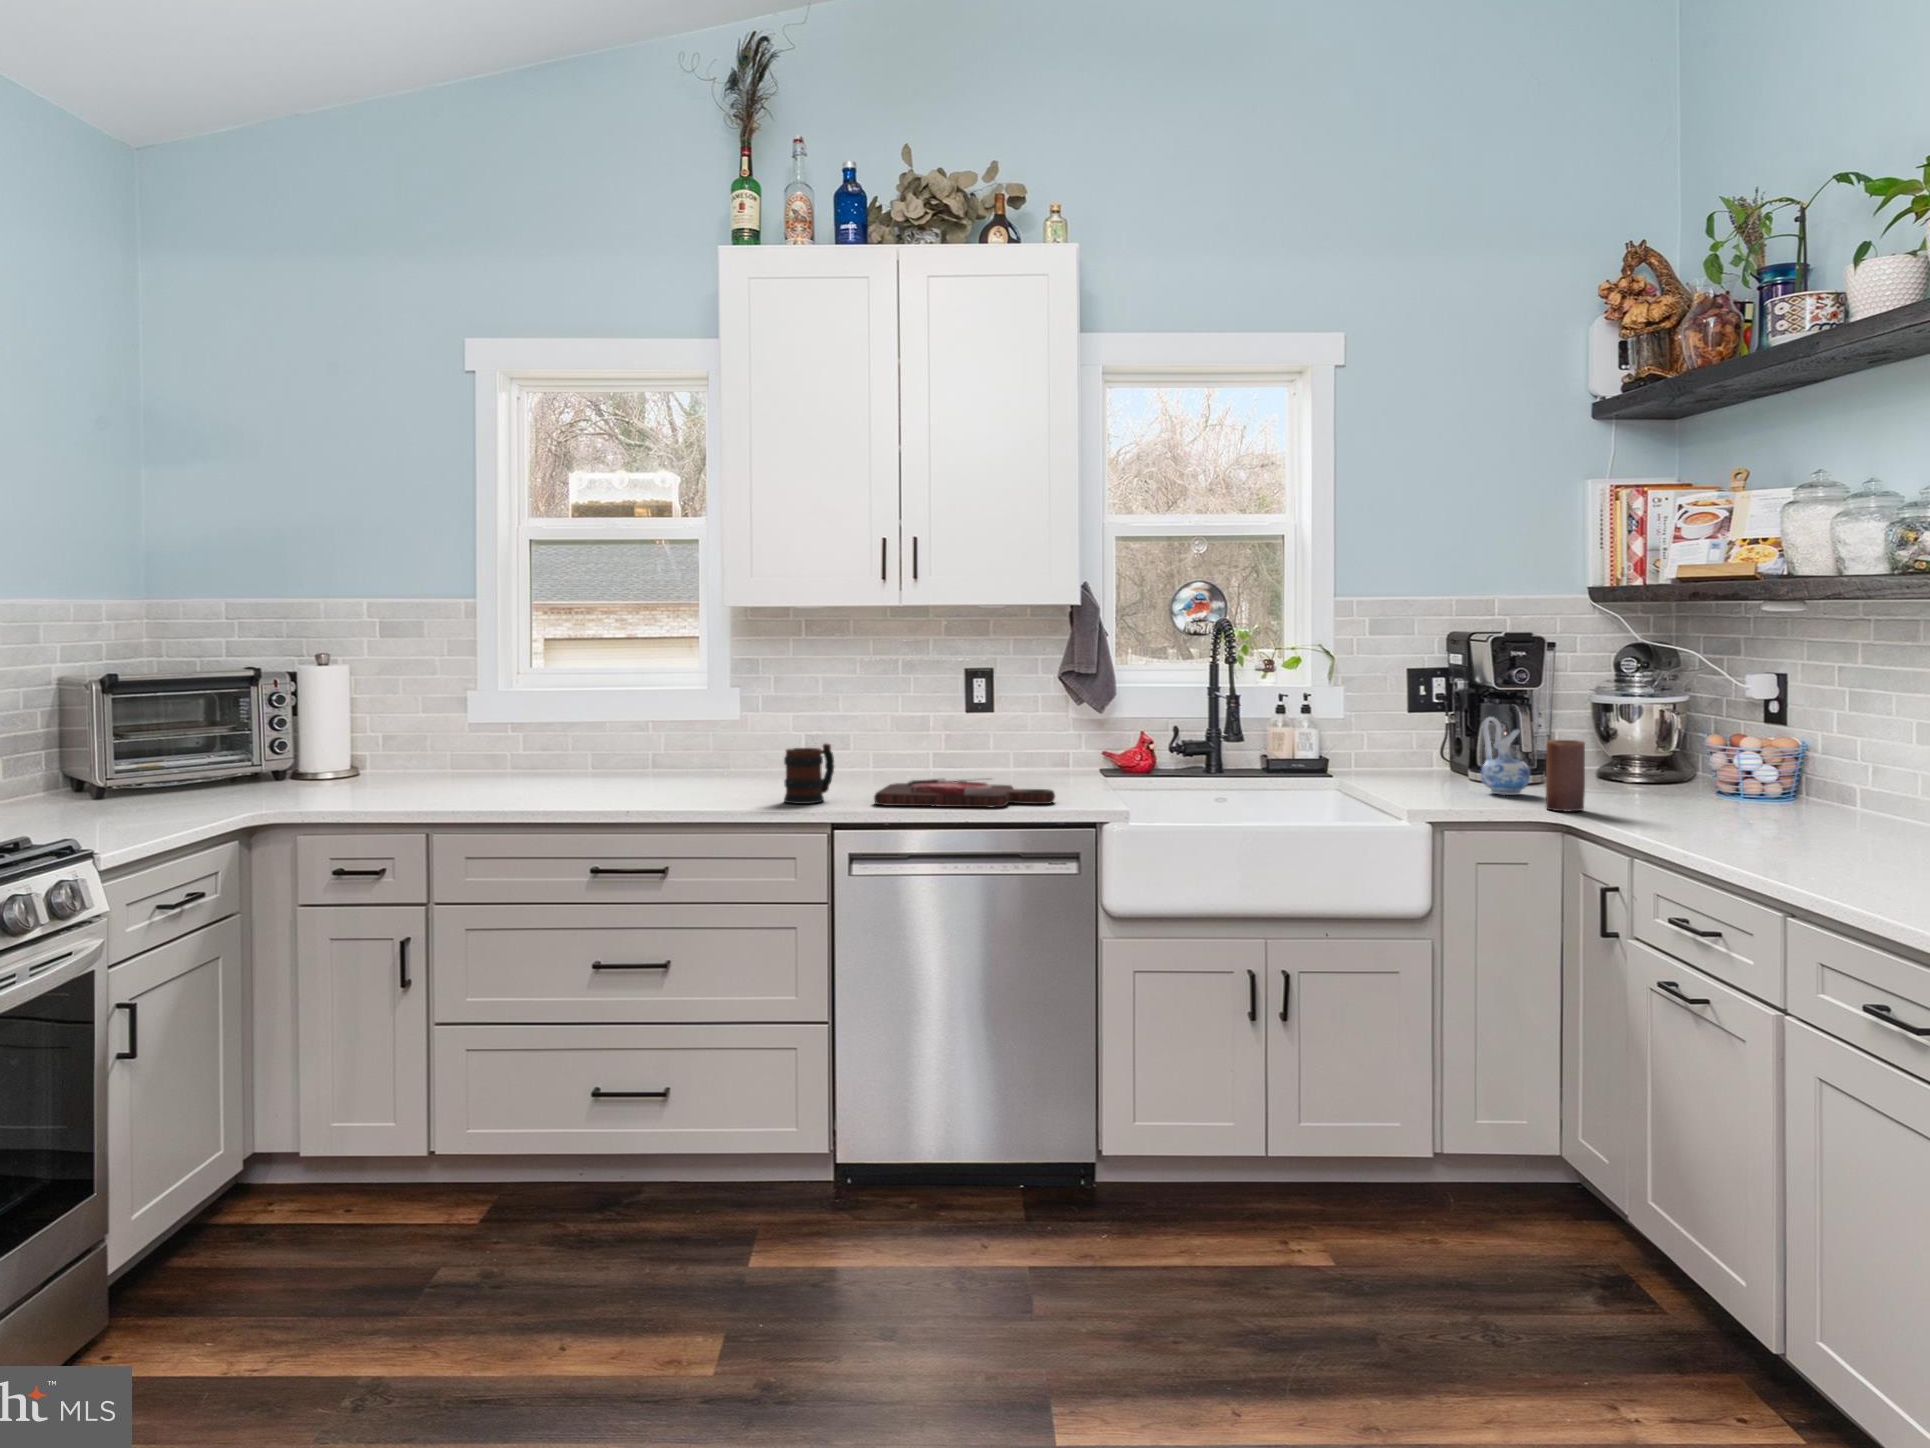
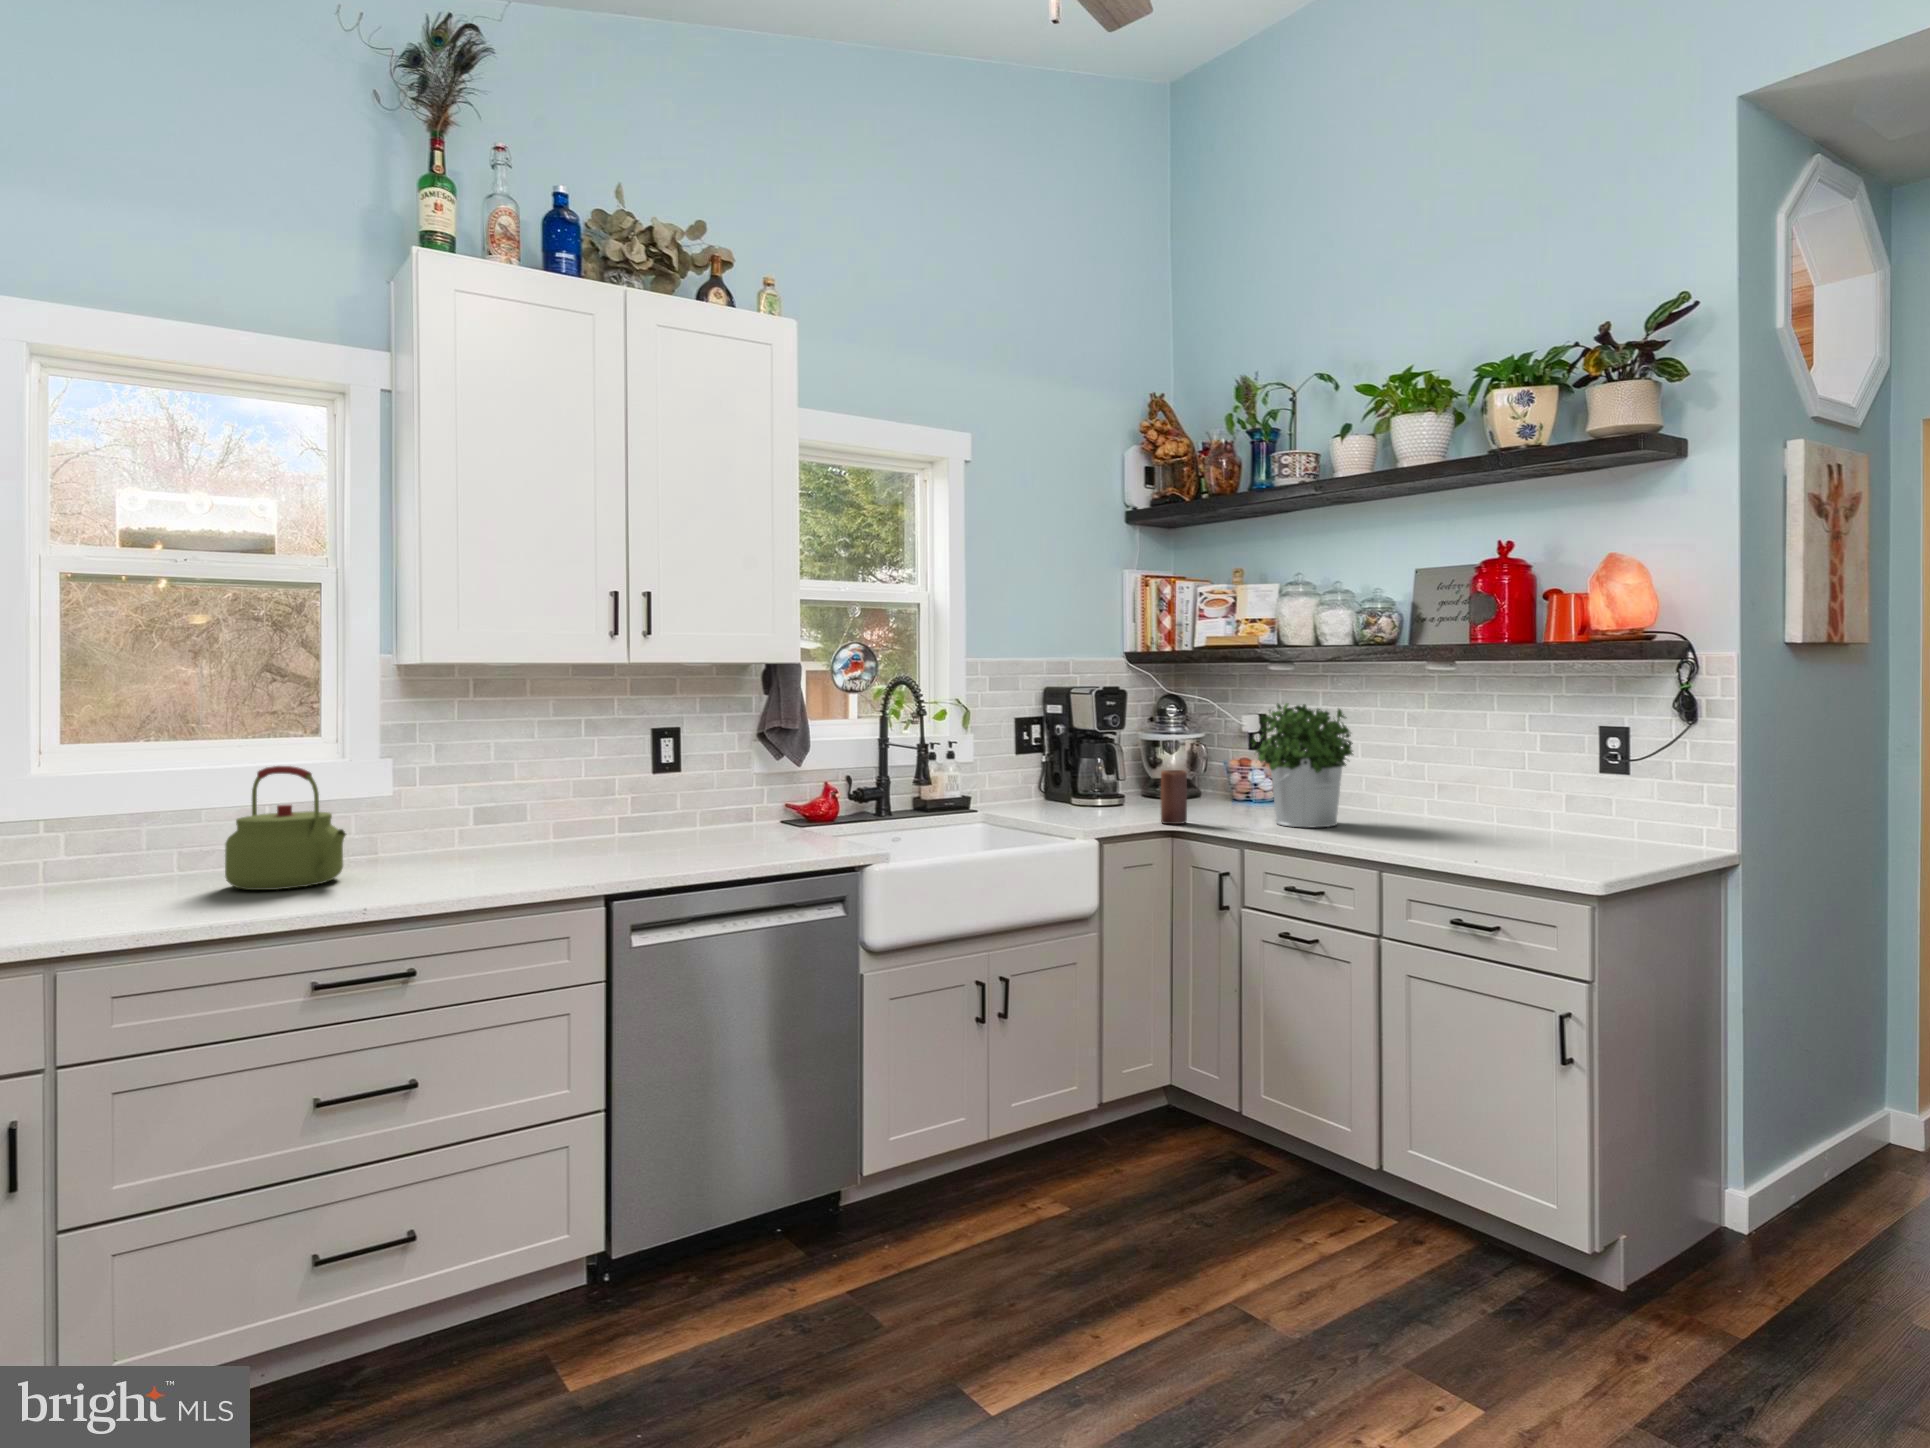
potted plant: none [1687,652,1861,833] -> present [1251,704,1353,827]
kettle: none [574,688,662,791] -> present [225,766,346,890]
ceramic pitcher: present [1481,717,1530,795] -> none [1096,754,1132,815]
mug: present [784,744,834,804] -> none [541,813,589,880]
cutting board: present [874,778,1055,807] -> none [634,835,813,872]

